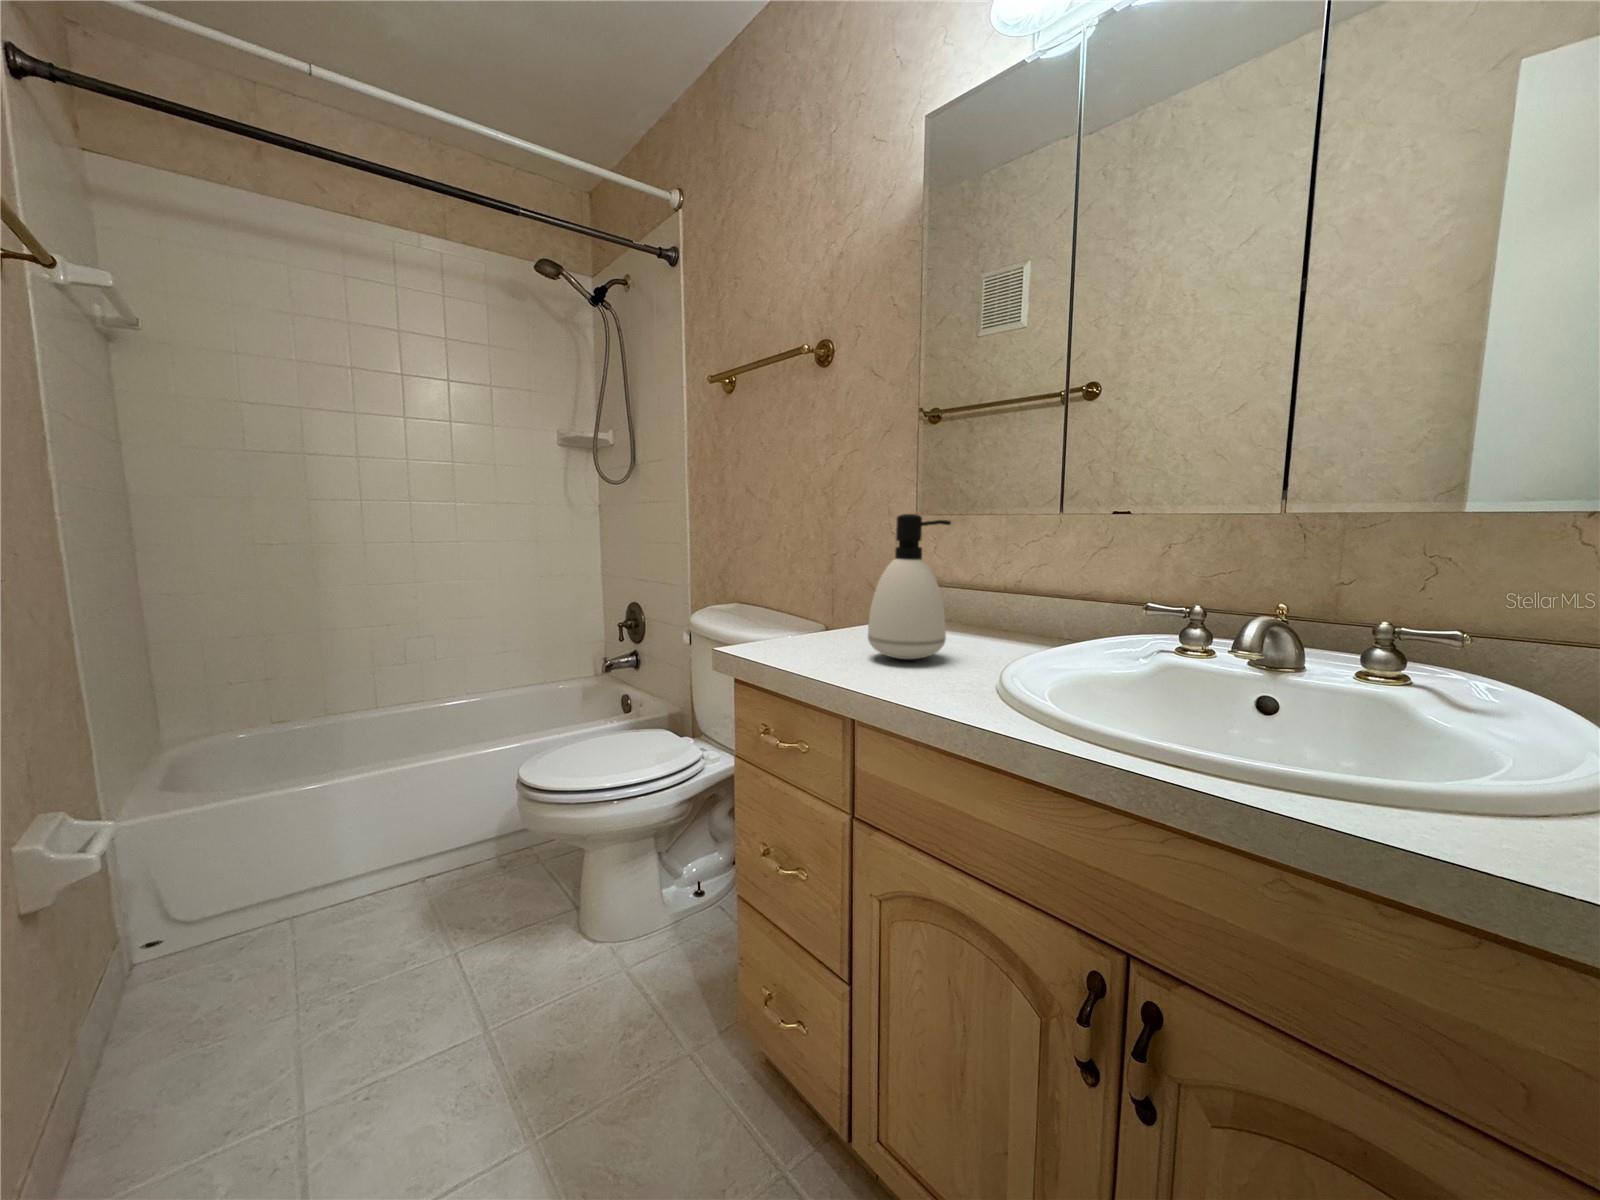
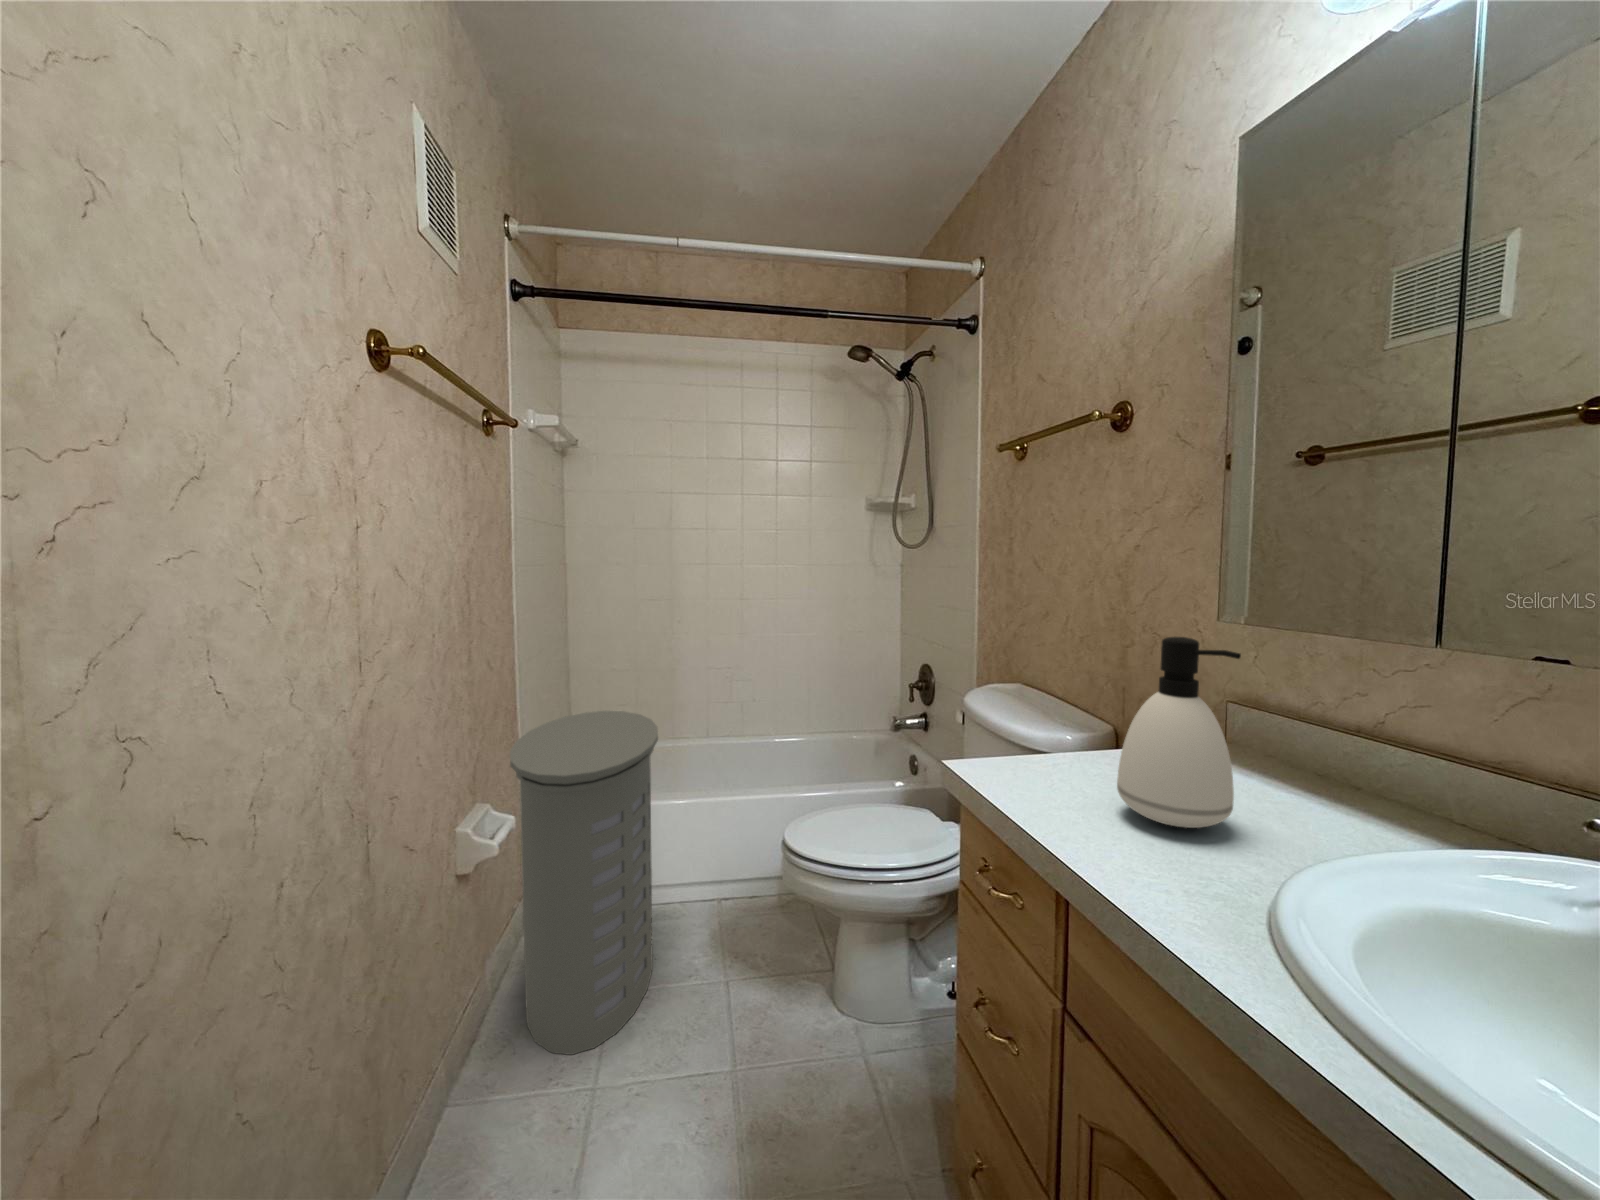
laundry hamper: none [74,680,347,1122] -> present [510,711,658,1055]

